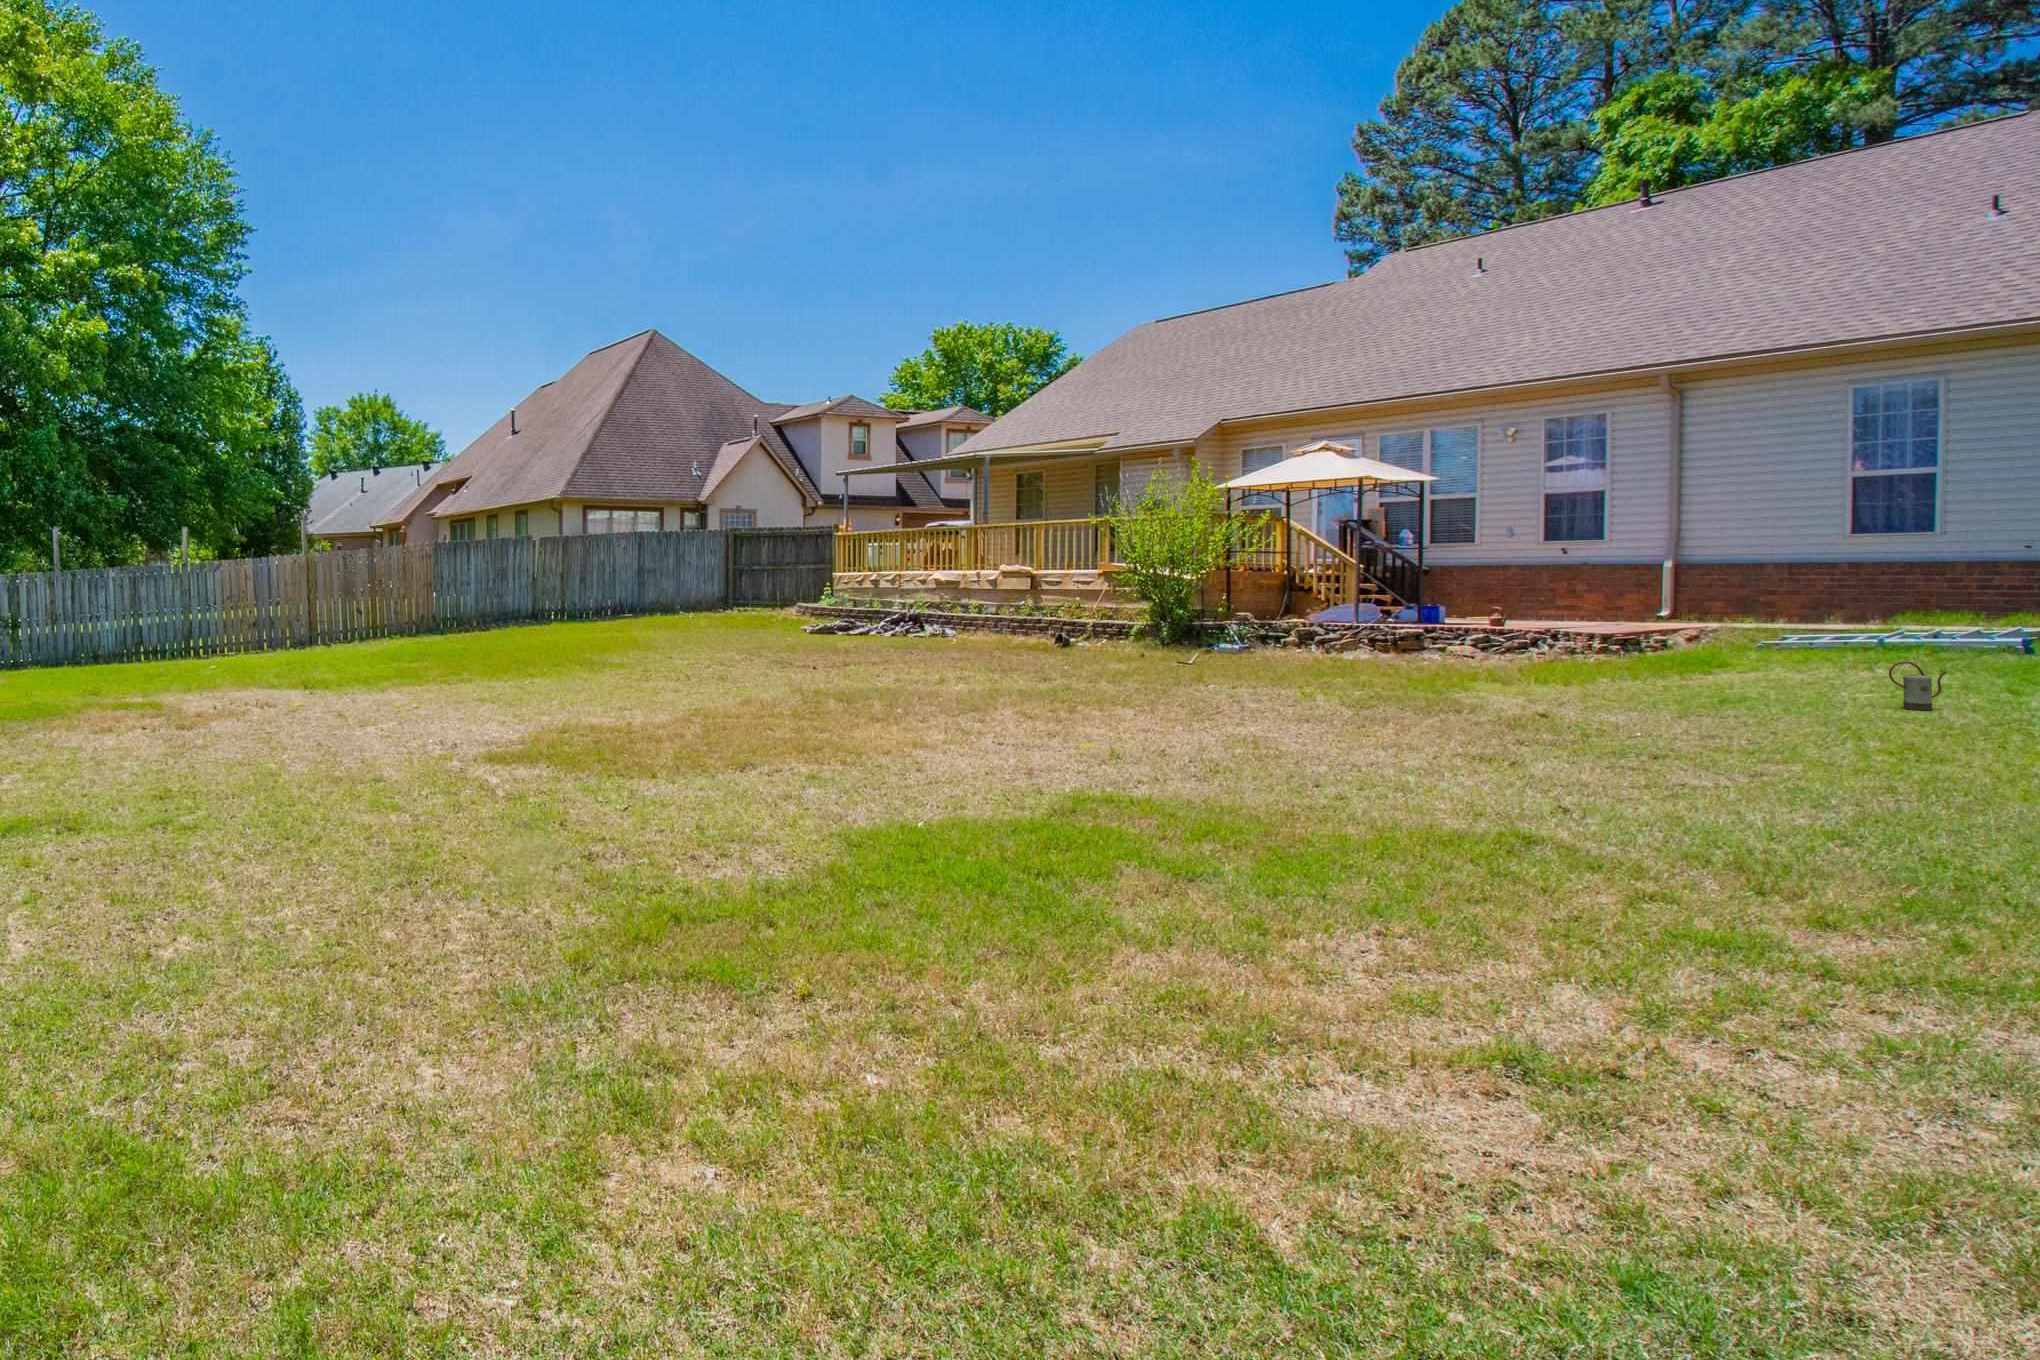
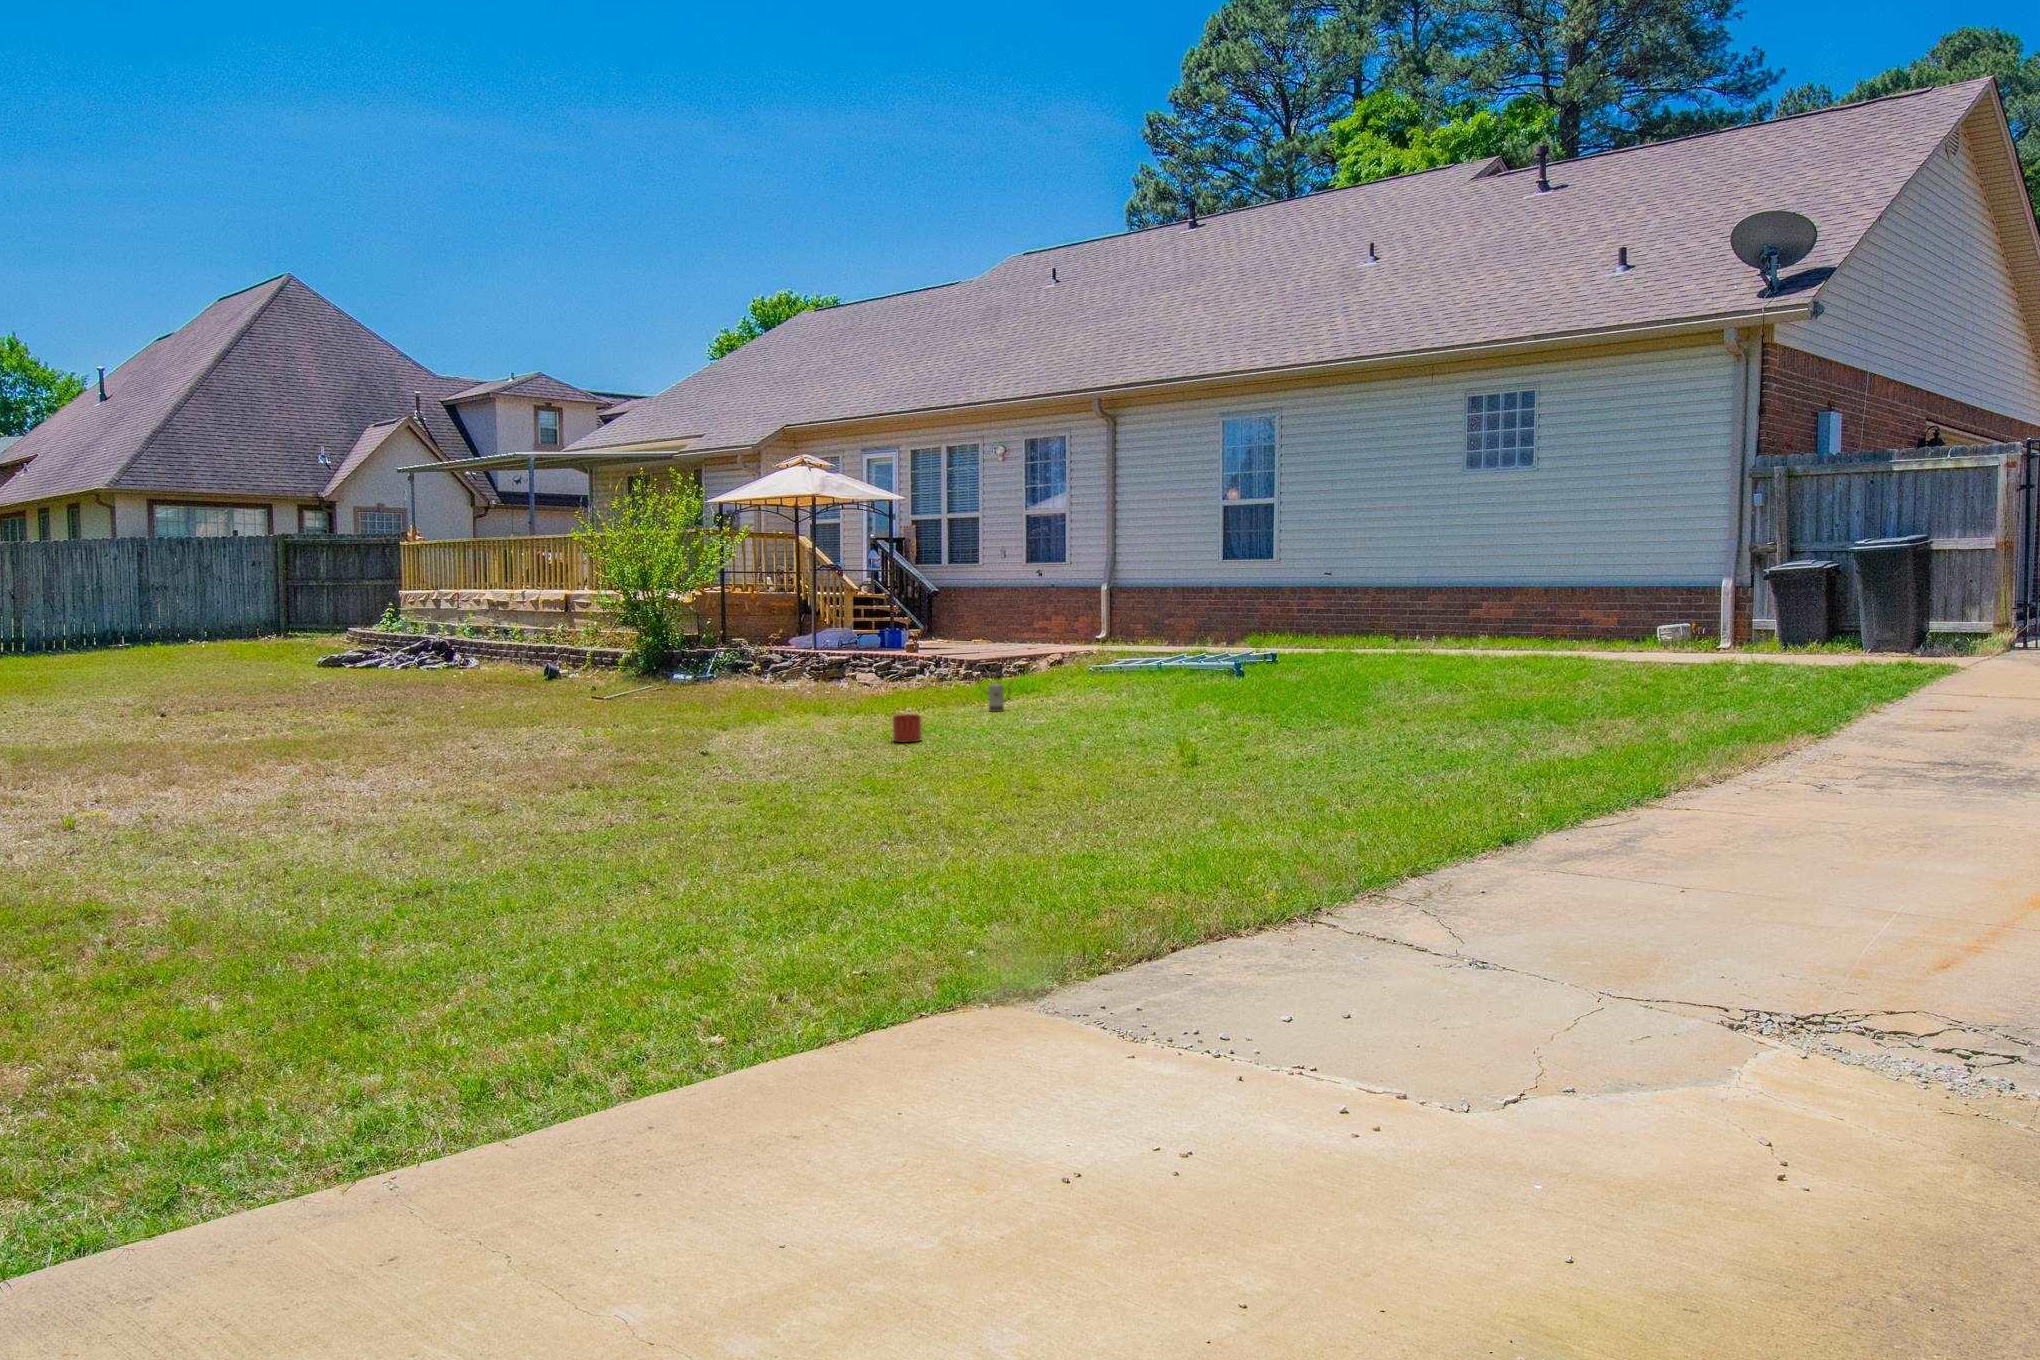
planter: none [1936,717,1995,755] -> present [893,714,922,742]

